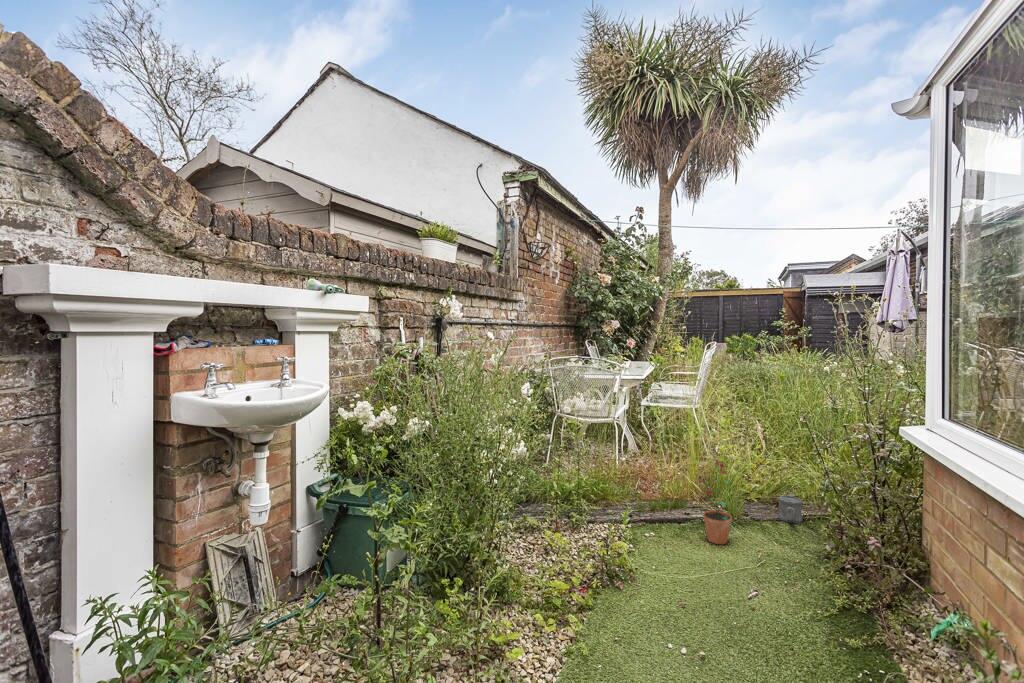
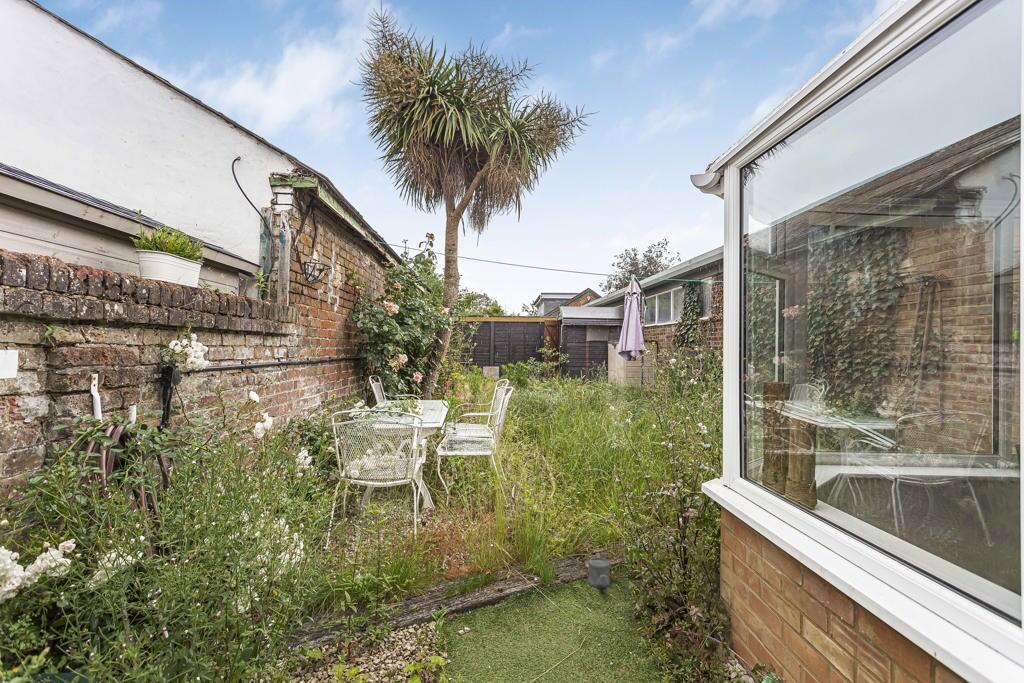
potted plant: present [699,460,732,544] -> none [514,535,552,636]

